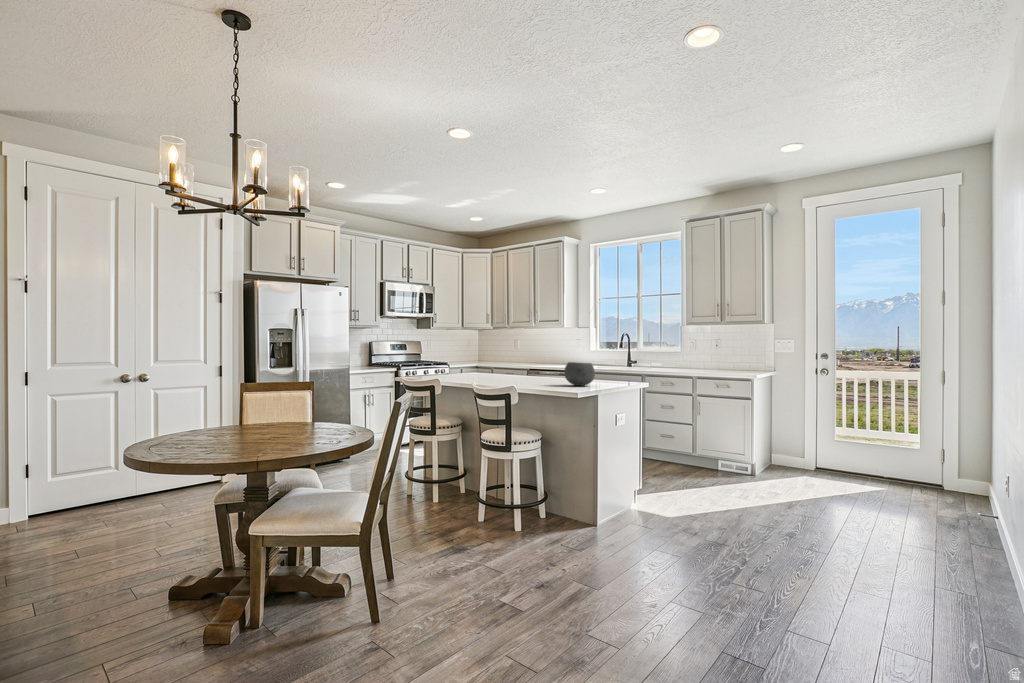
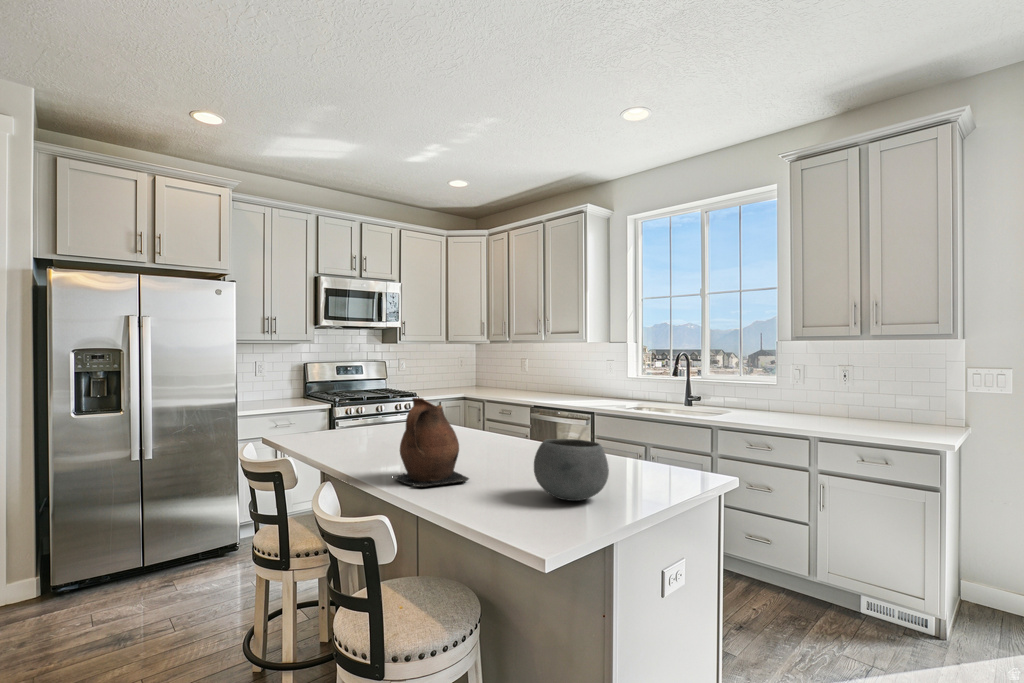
ceramic pitcher: none [497,347,532,384] -> present [396,398,469,487]

